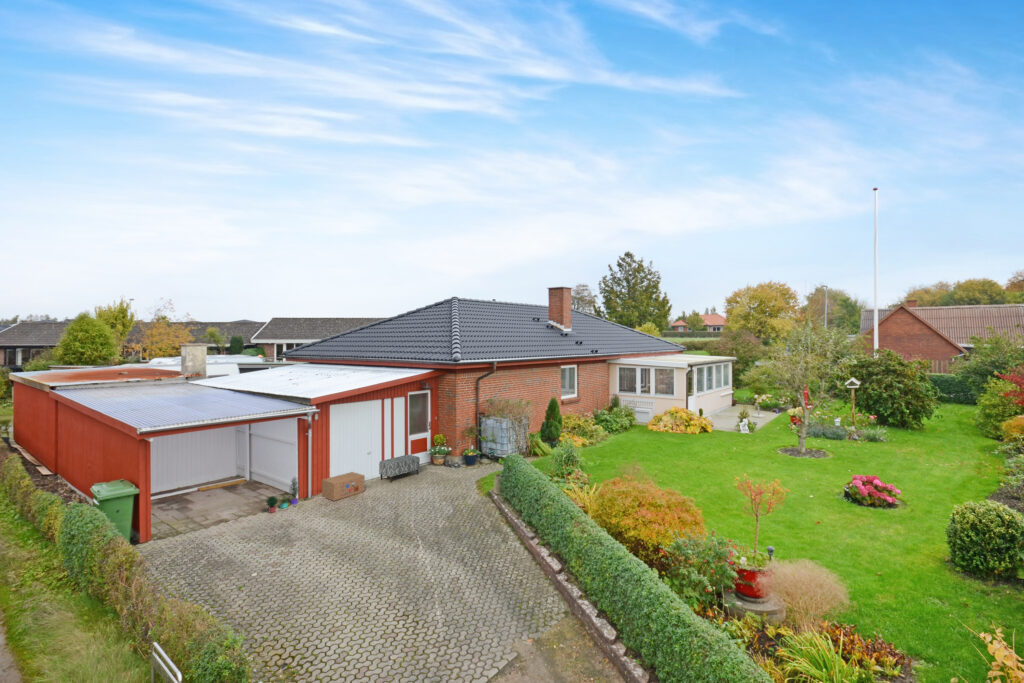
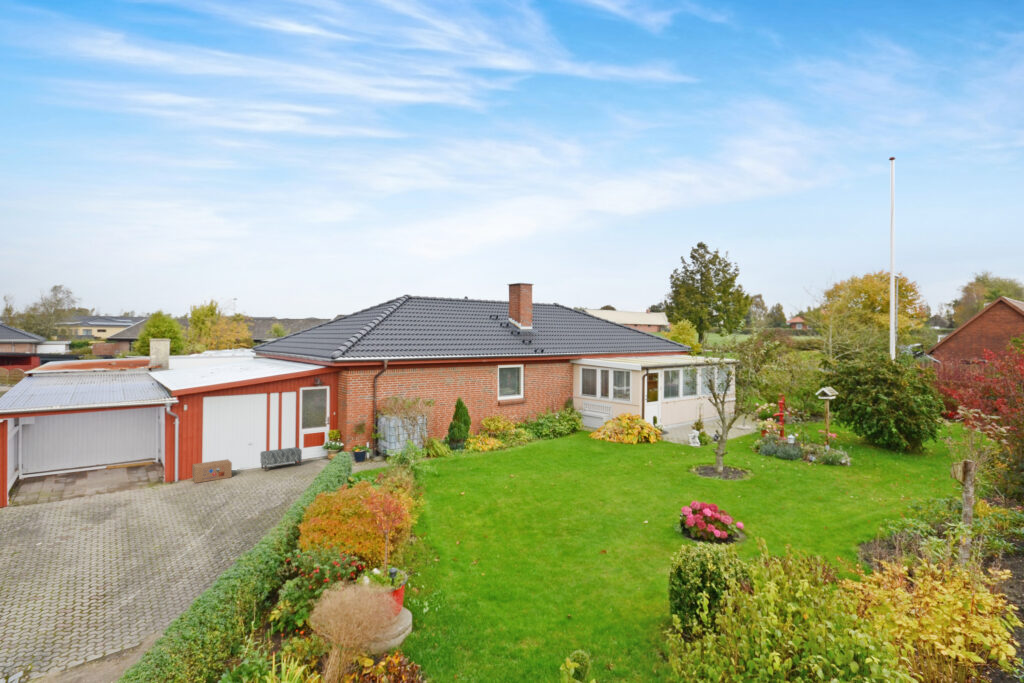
potted plant: present [266,478,299,513] -> none [130,459,168,489]

